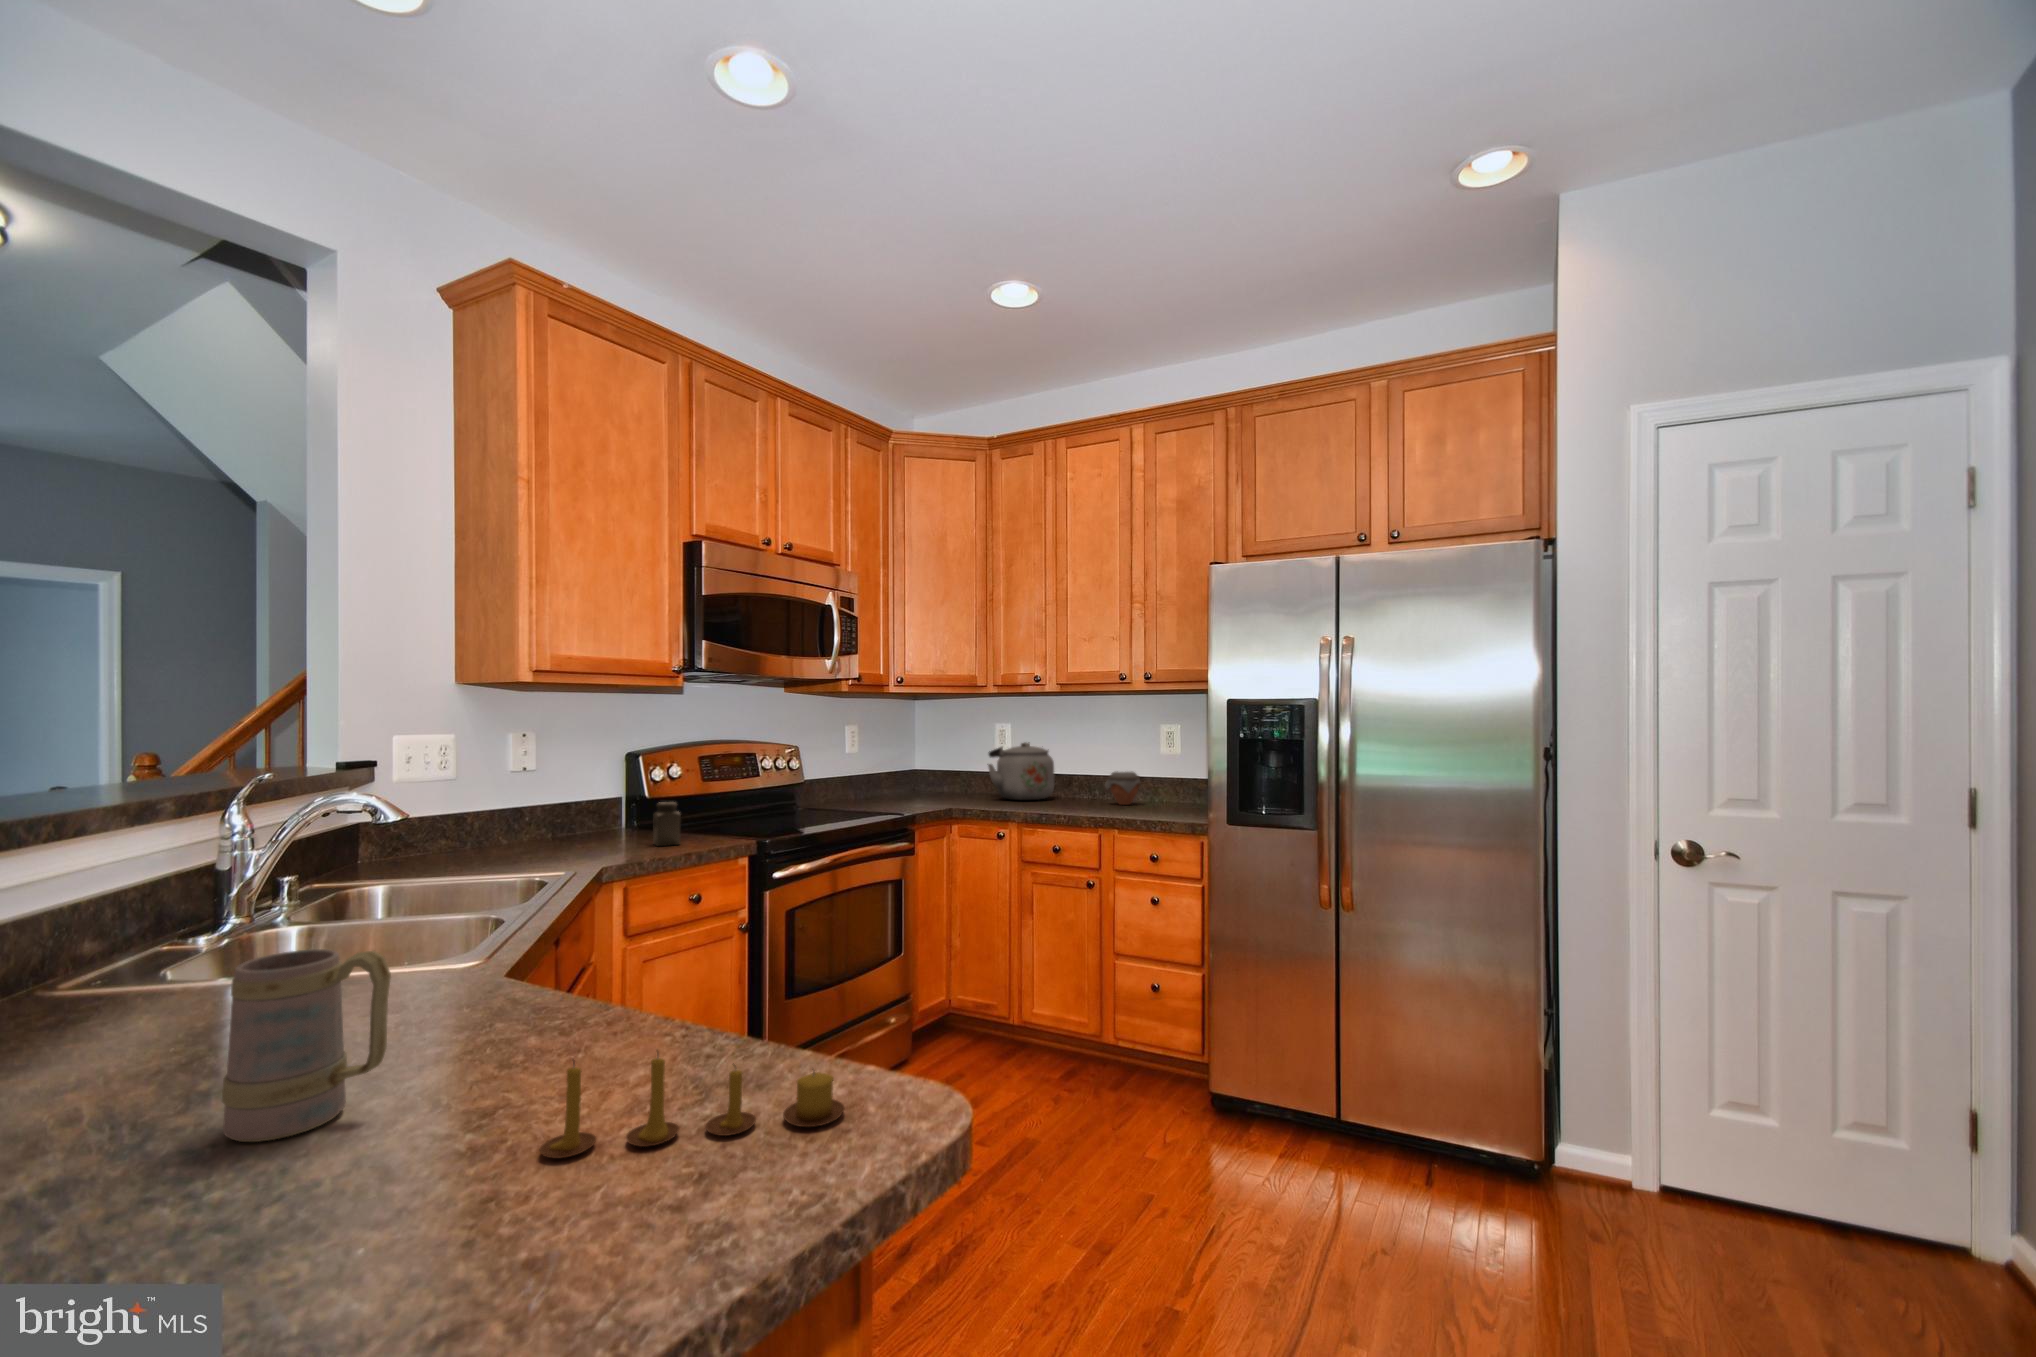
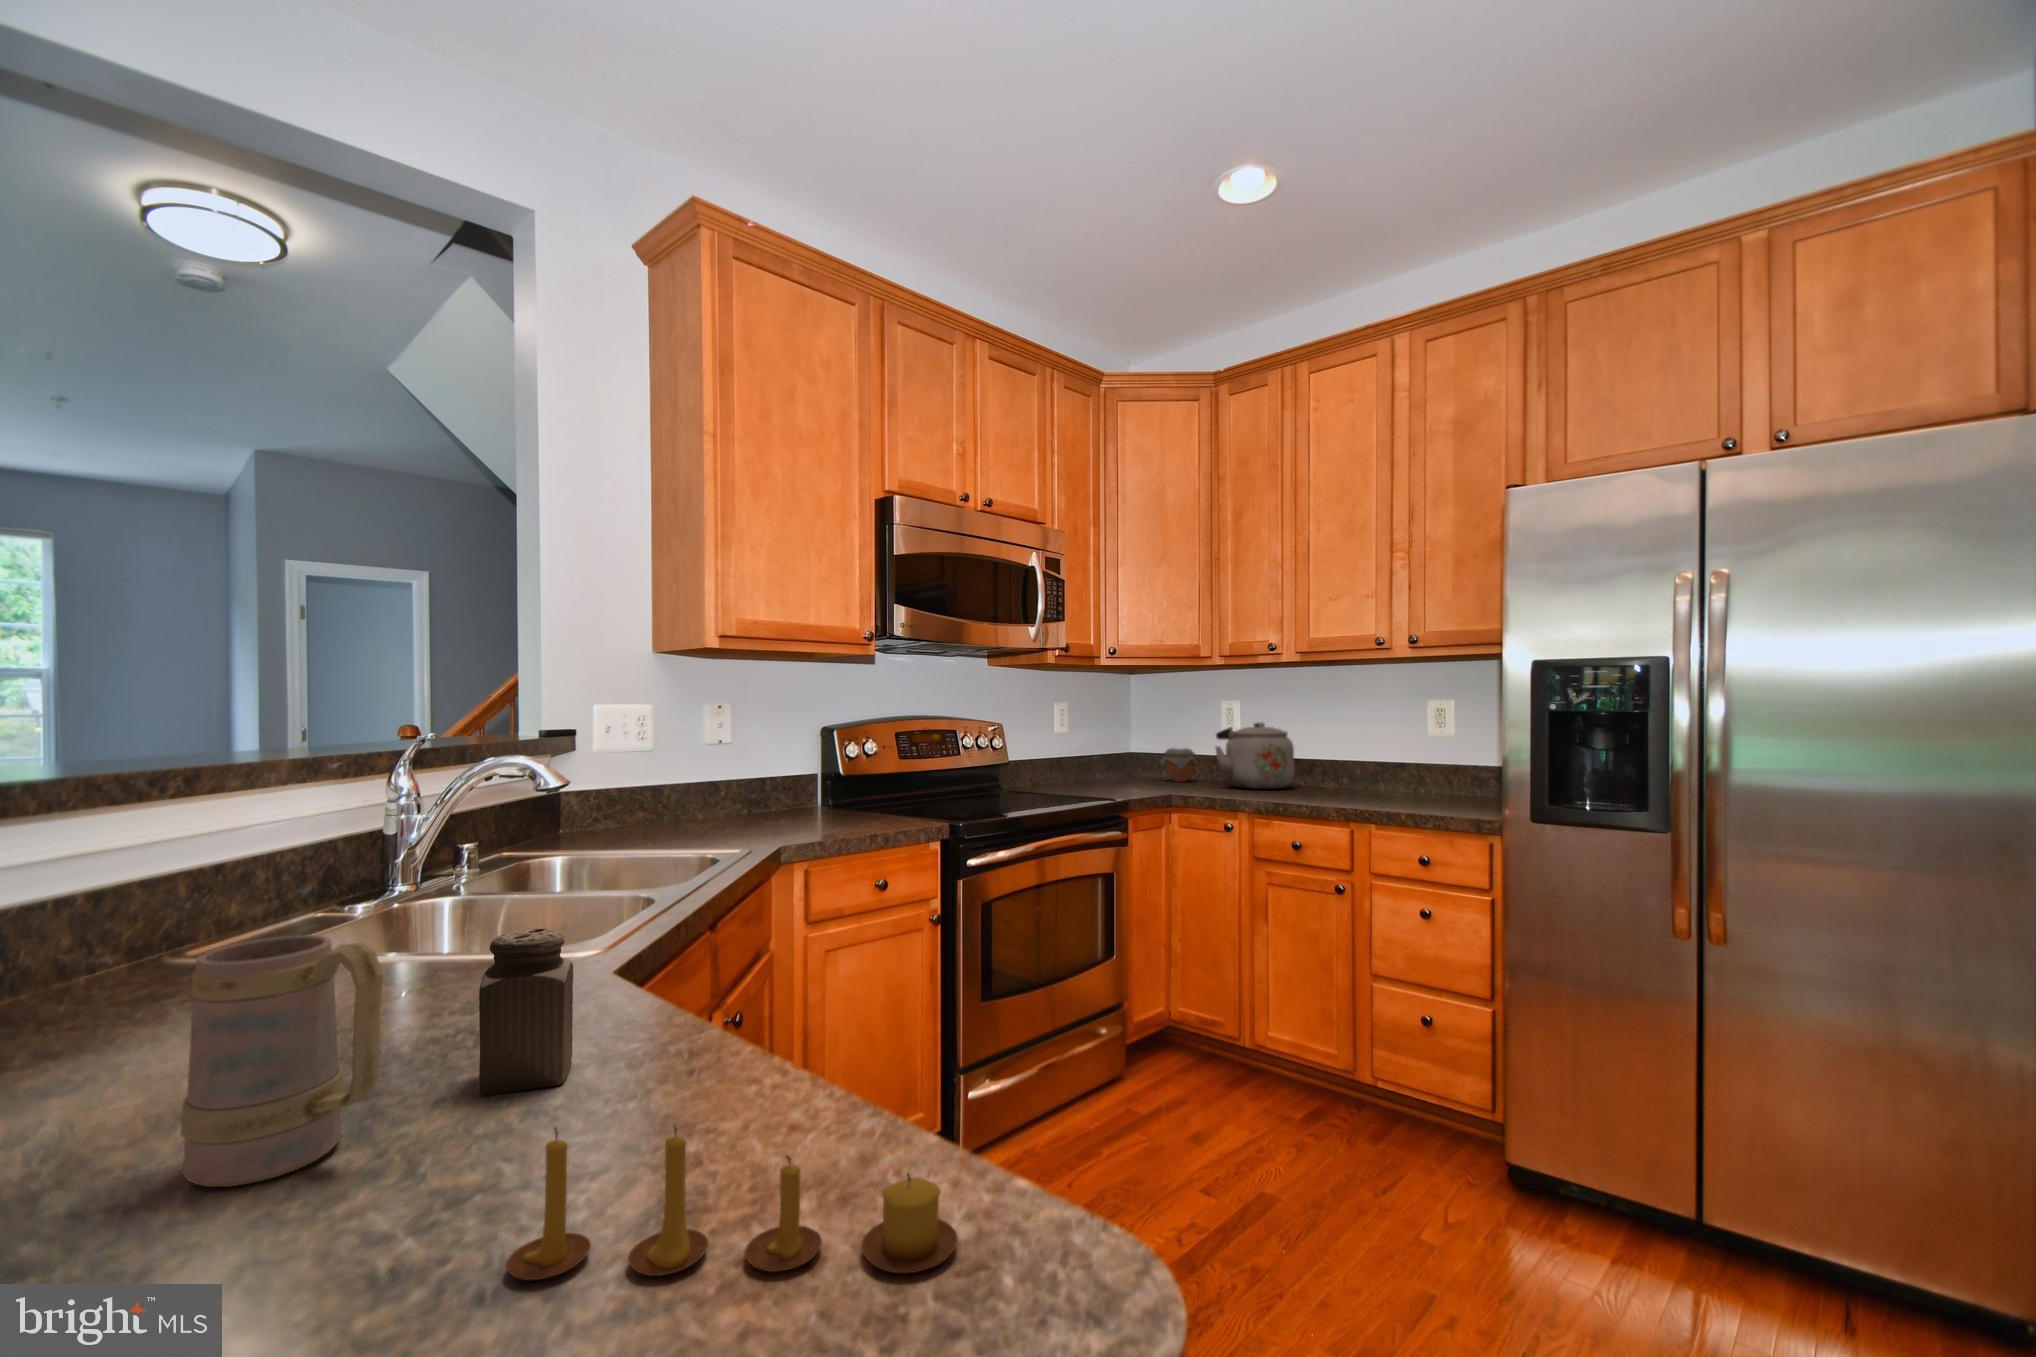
jar: present [1105,772,1140,805] -> present [1161,748,1196,782]
salt shaker: present [653,802,681,846] -> present [479,929,573,1095]

